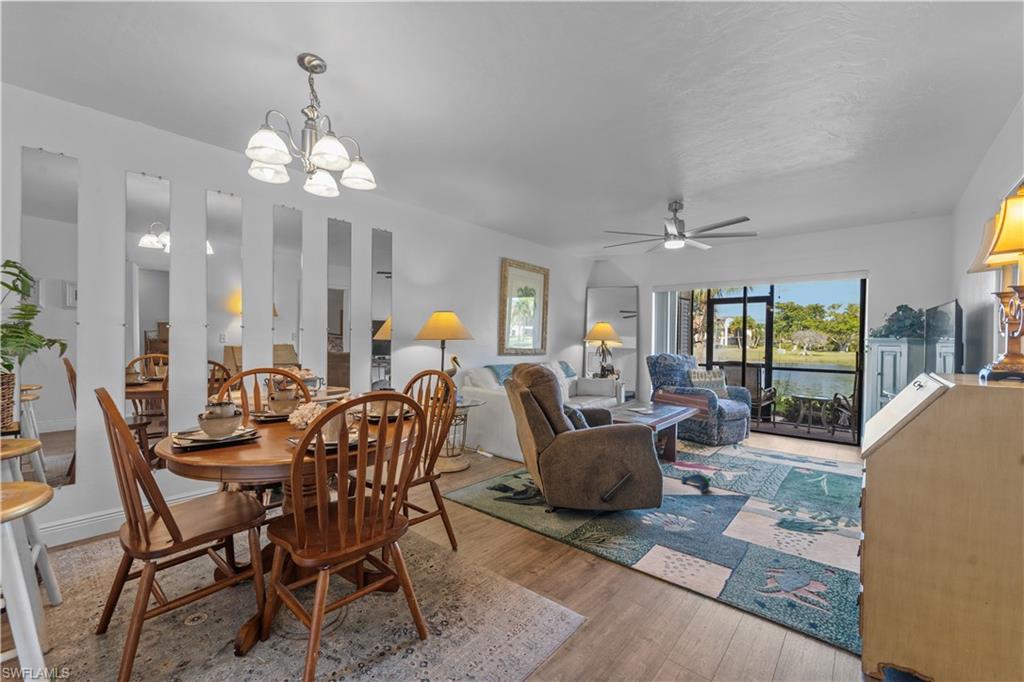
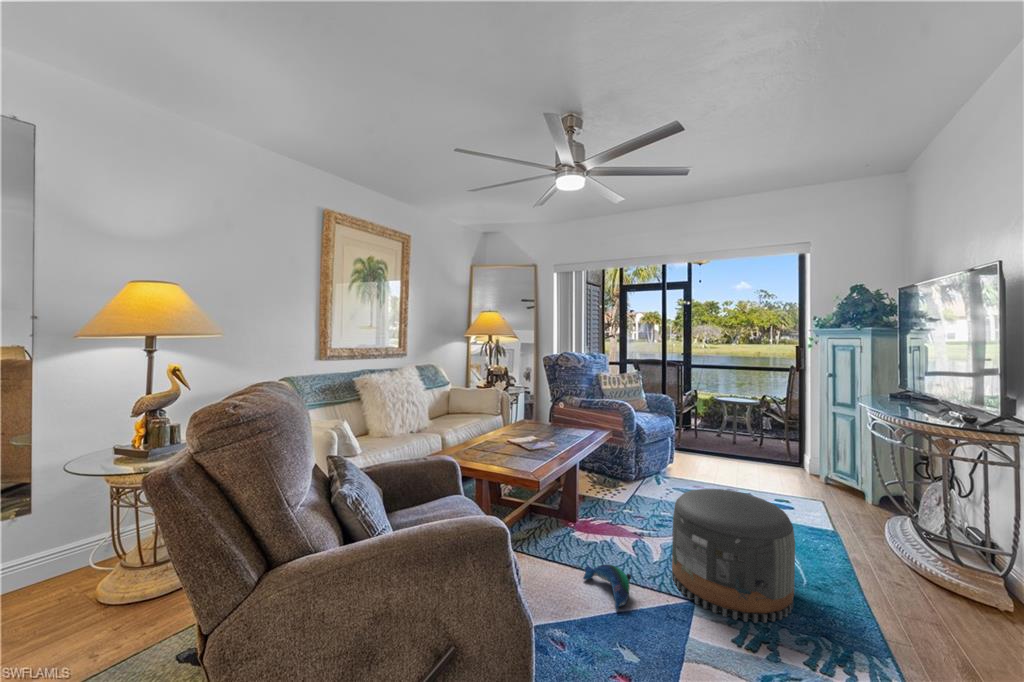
pouf: none [737,436,814,504] -> present [672,489,795,623]

